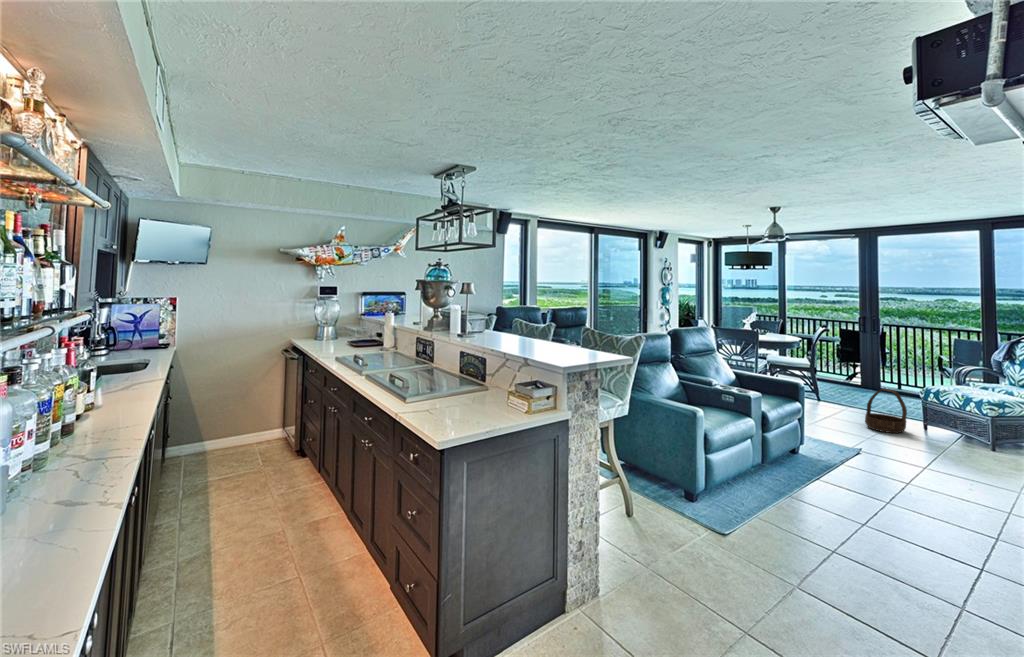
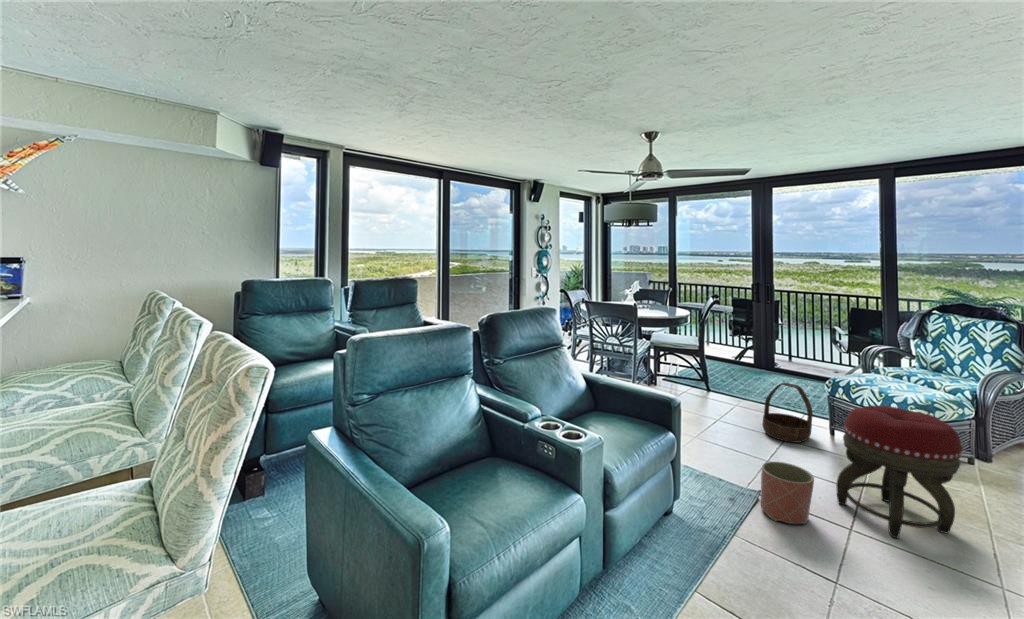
footstool: none [918,395,1007,478] -> present [836,405,962,538]
planter: none [860,430,899,468] -> present [761,462,814,524]

